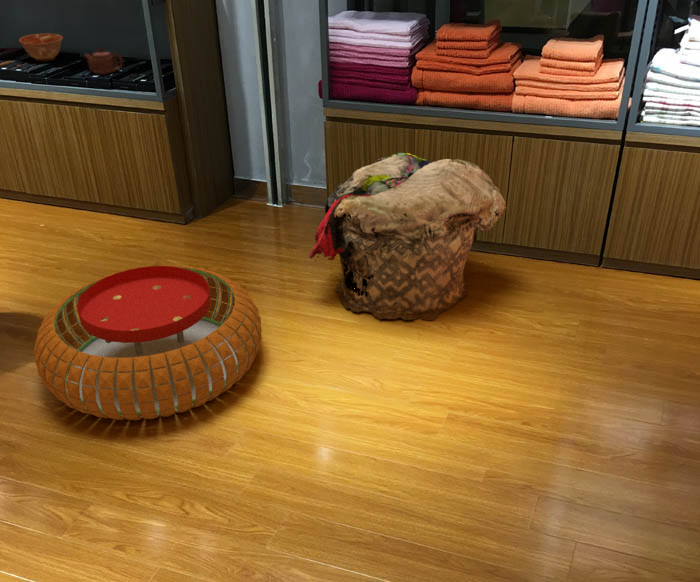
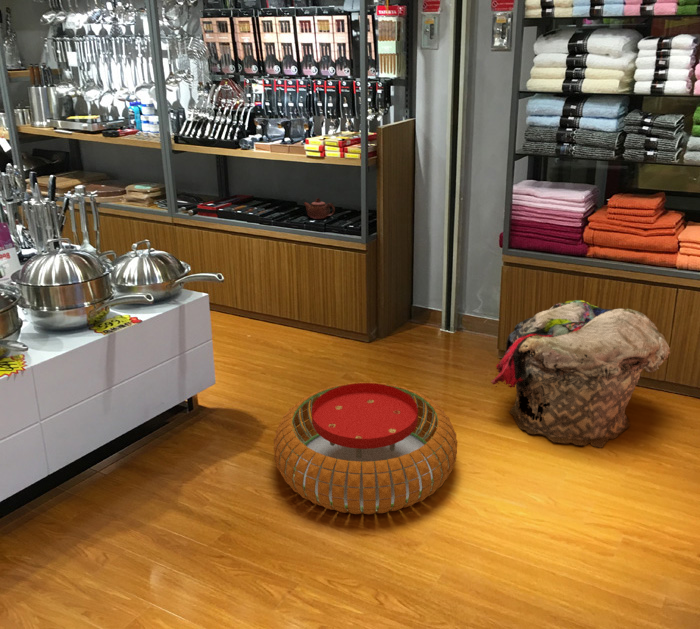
ceramic bowl: present [19,33,63,61] -> none [252,184,285,206]

